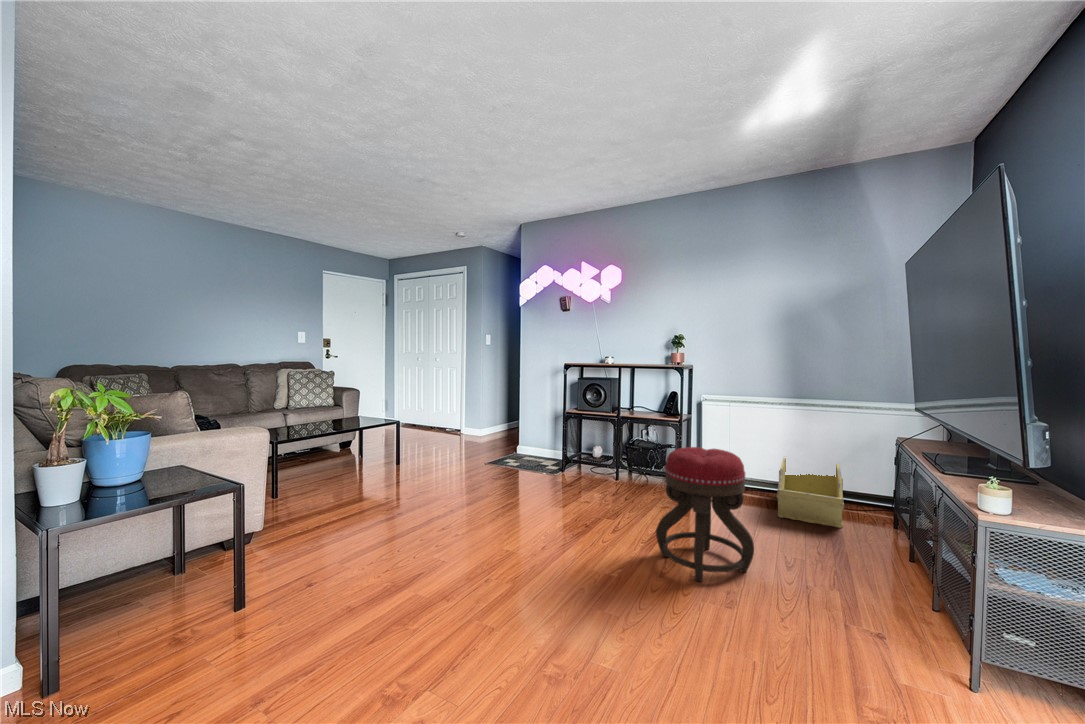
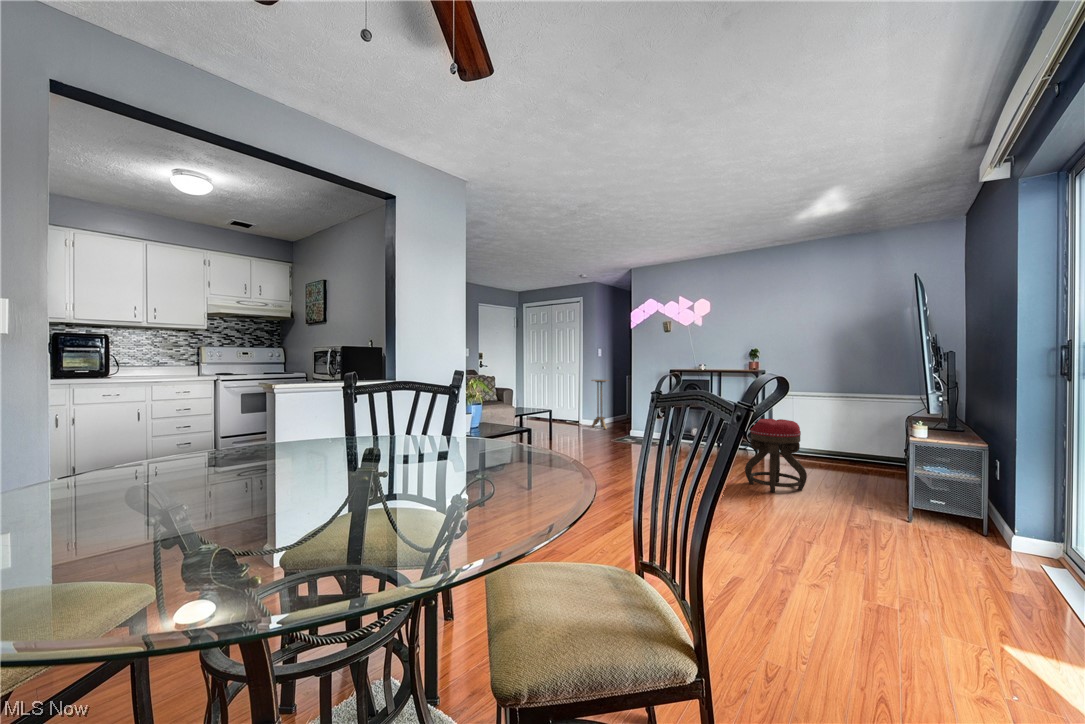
side table: none [476,374,502,440] -> present [591,380,609,429]
storage bin: present [777,458,844,528] -> none [826,434,874,476]

